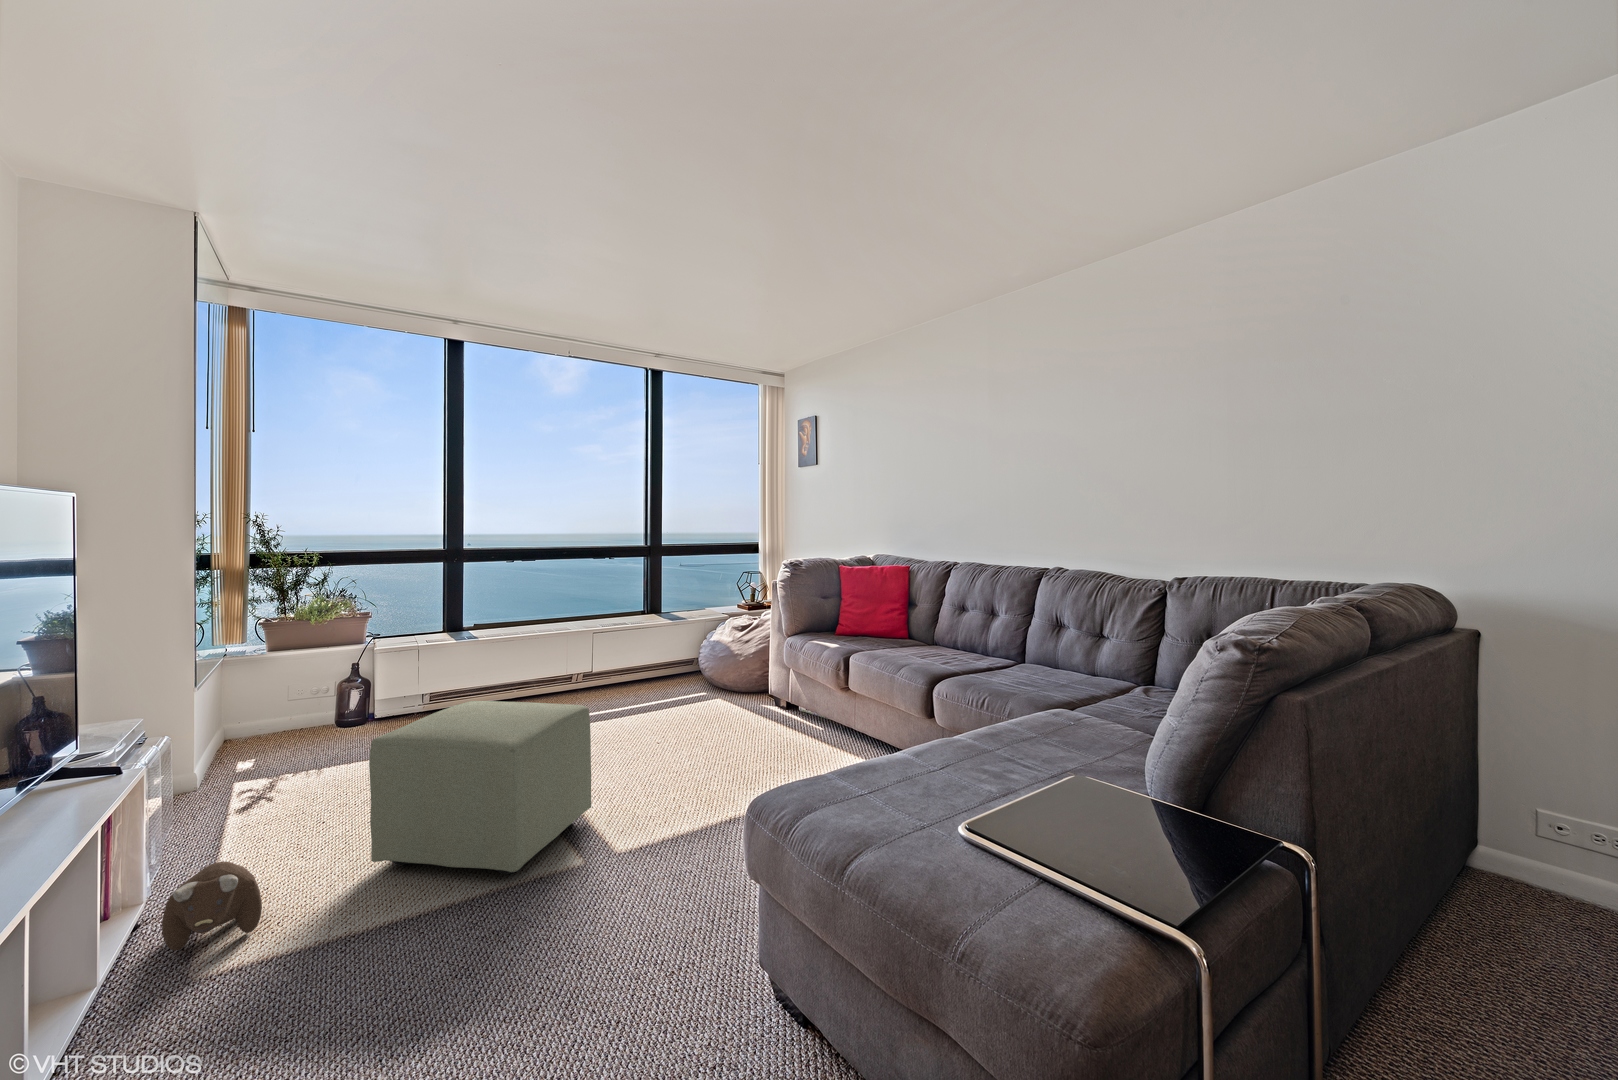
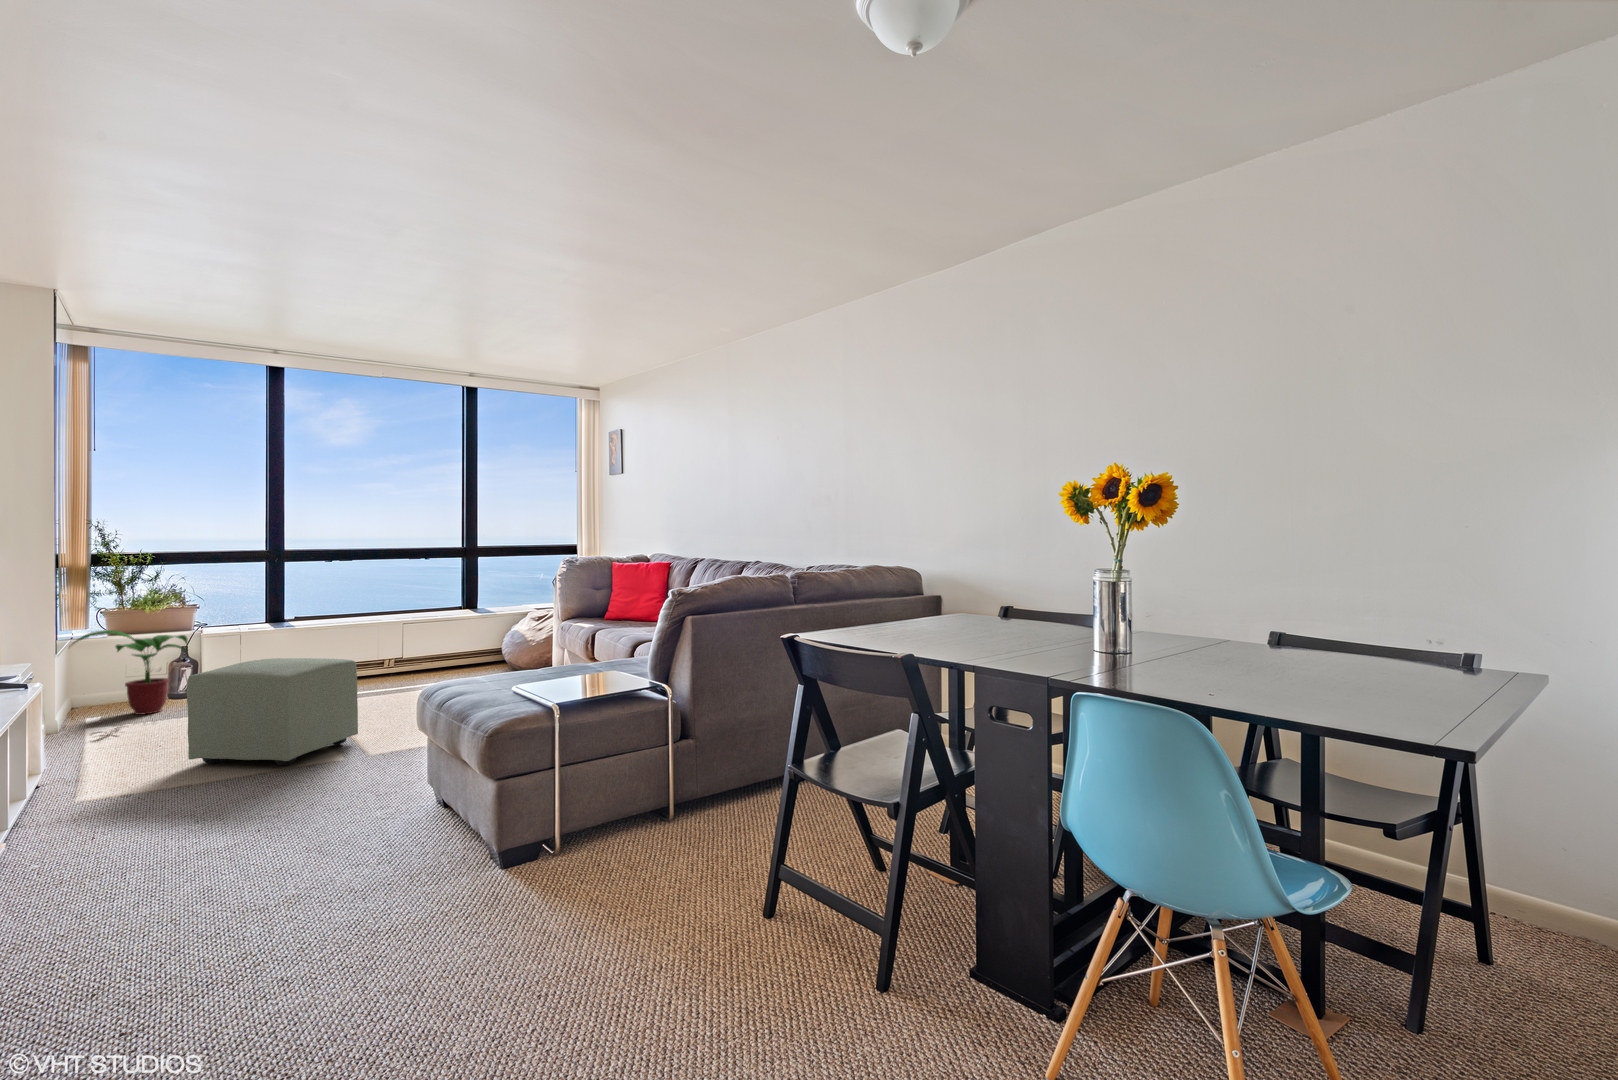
potted plant: none [217,649,361,755] -> present [72,630,187,715]
plush toy: present [162,862,262,951] -> none [49,746,113,796]

